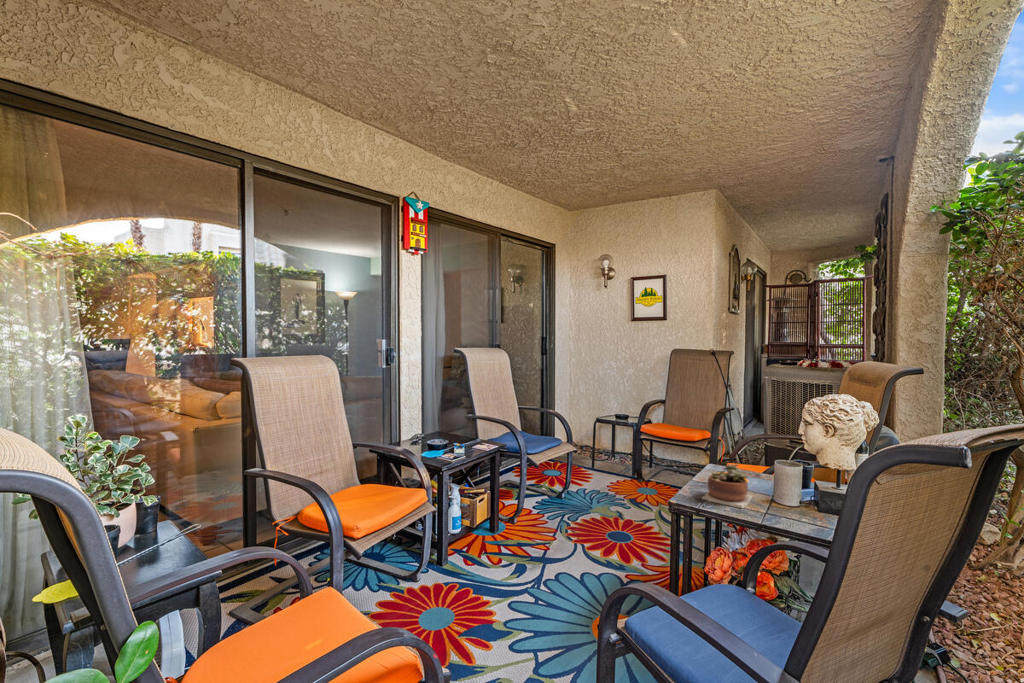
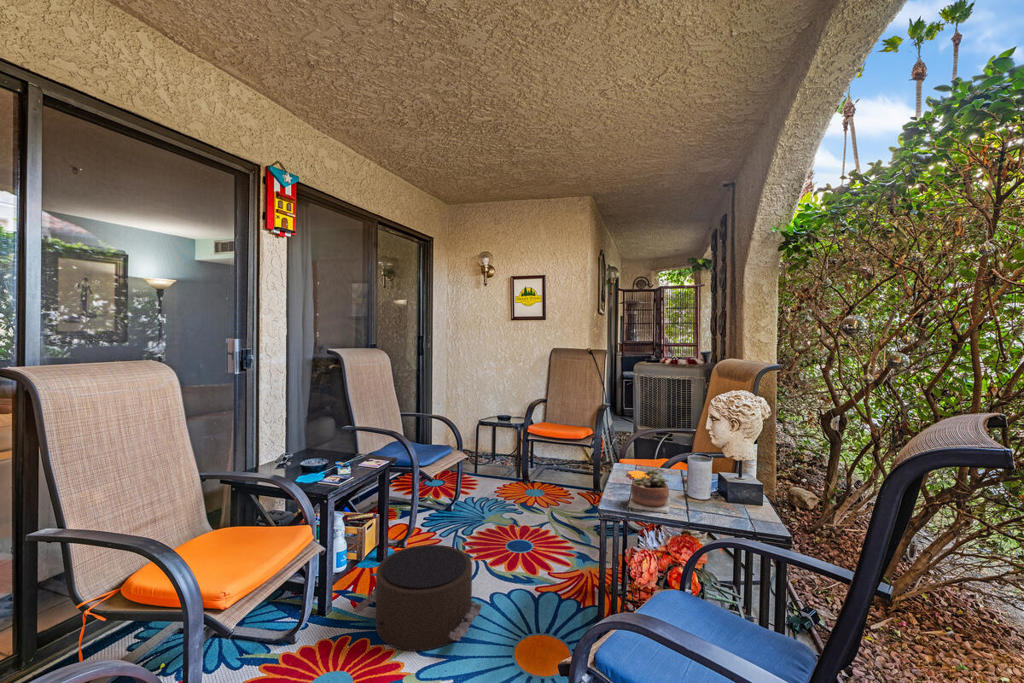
pouf: none [460,519,570,607] -> present [354,545,483,651]

